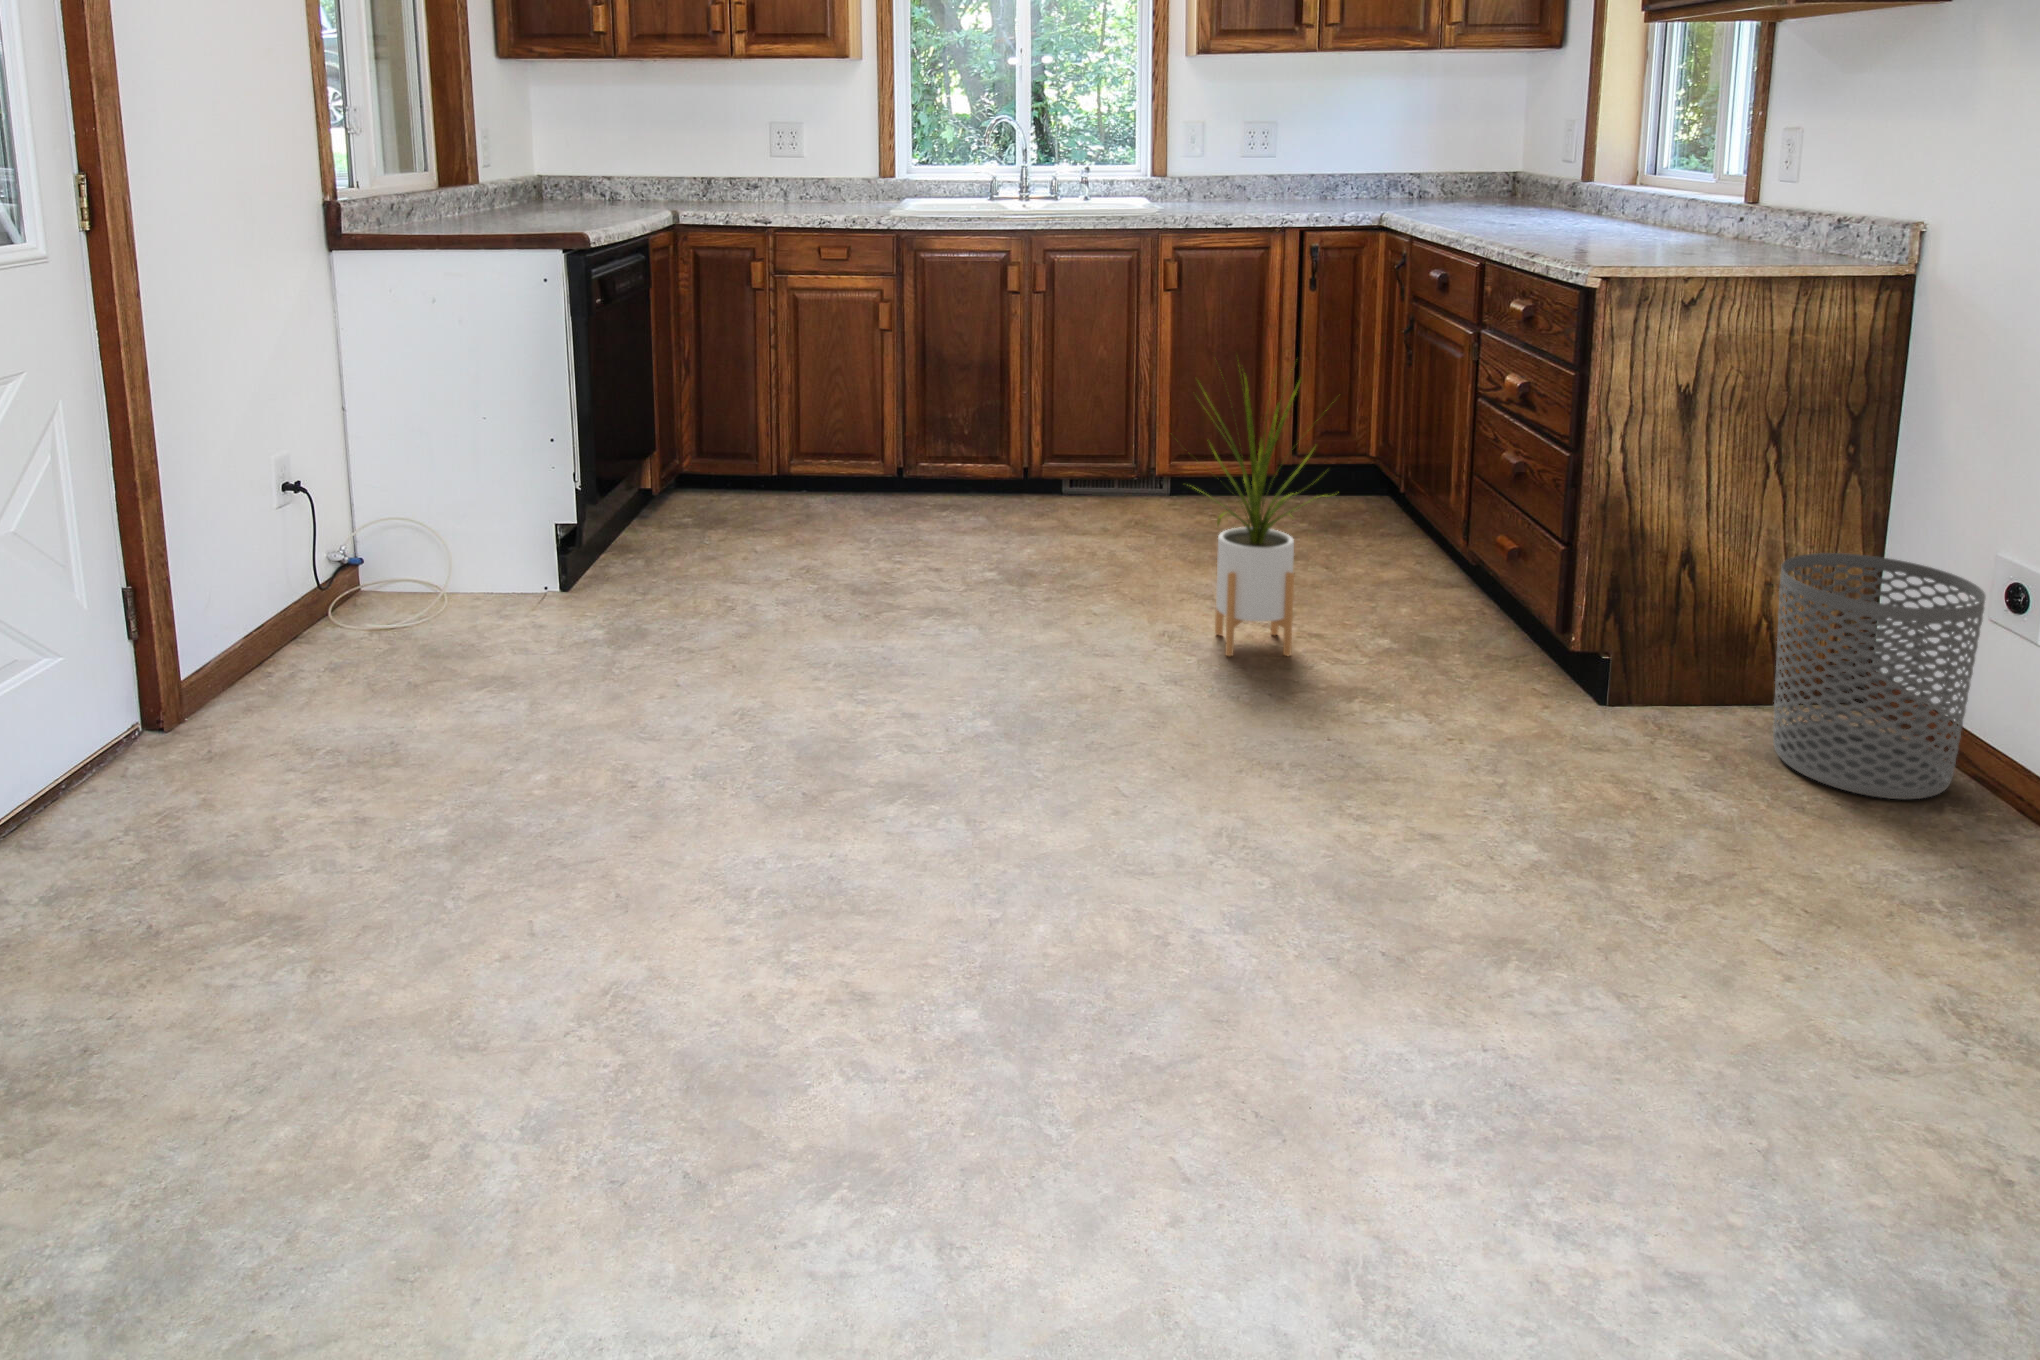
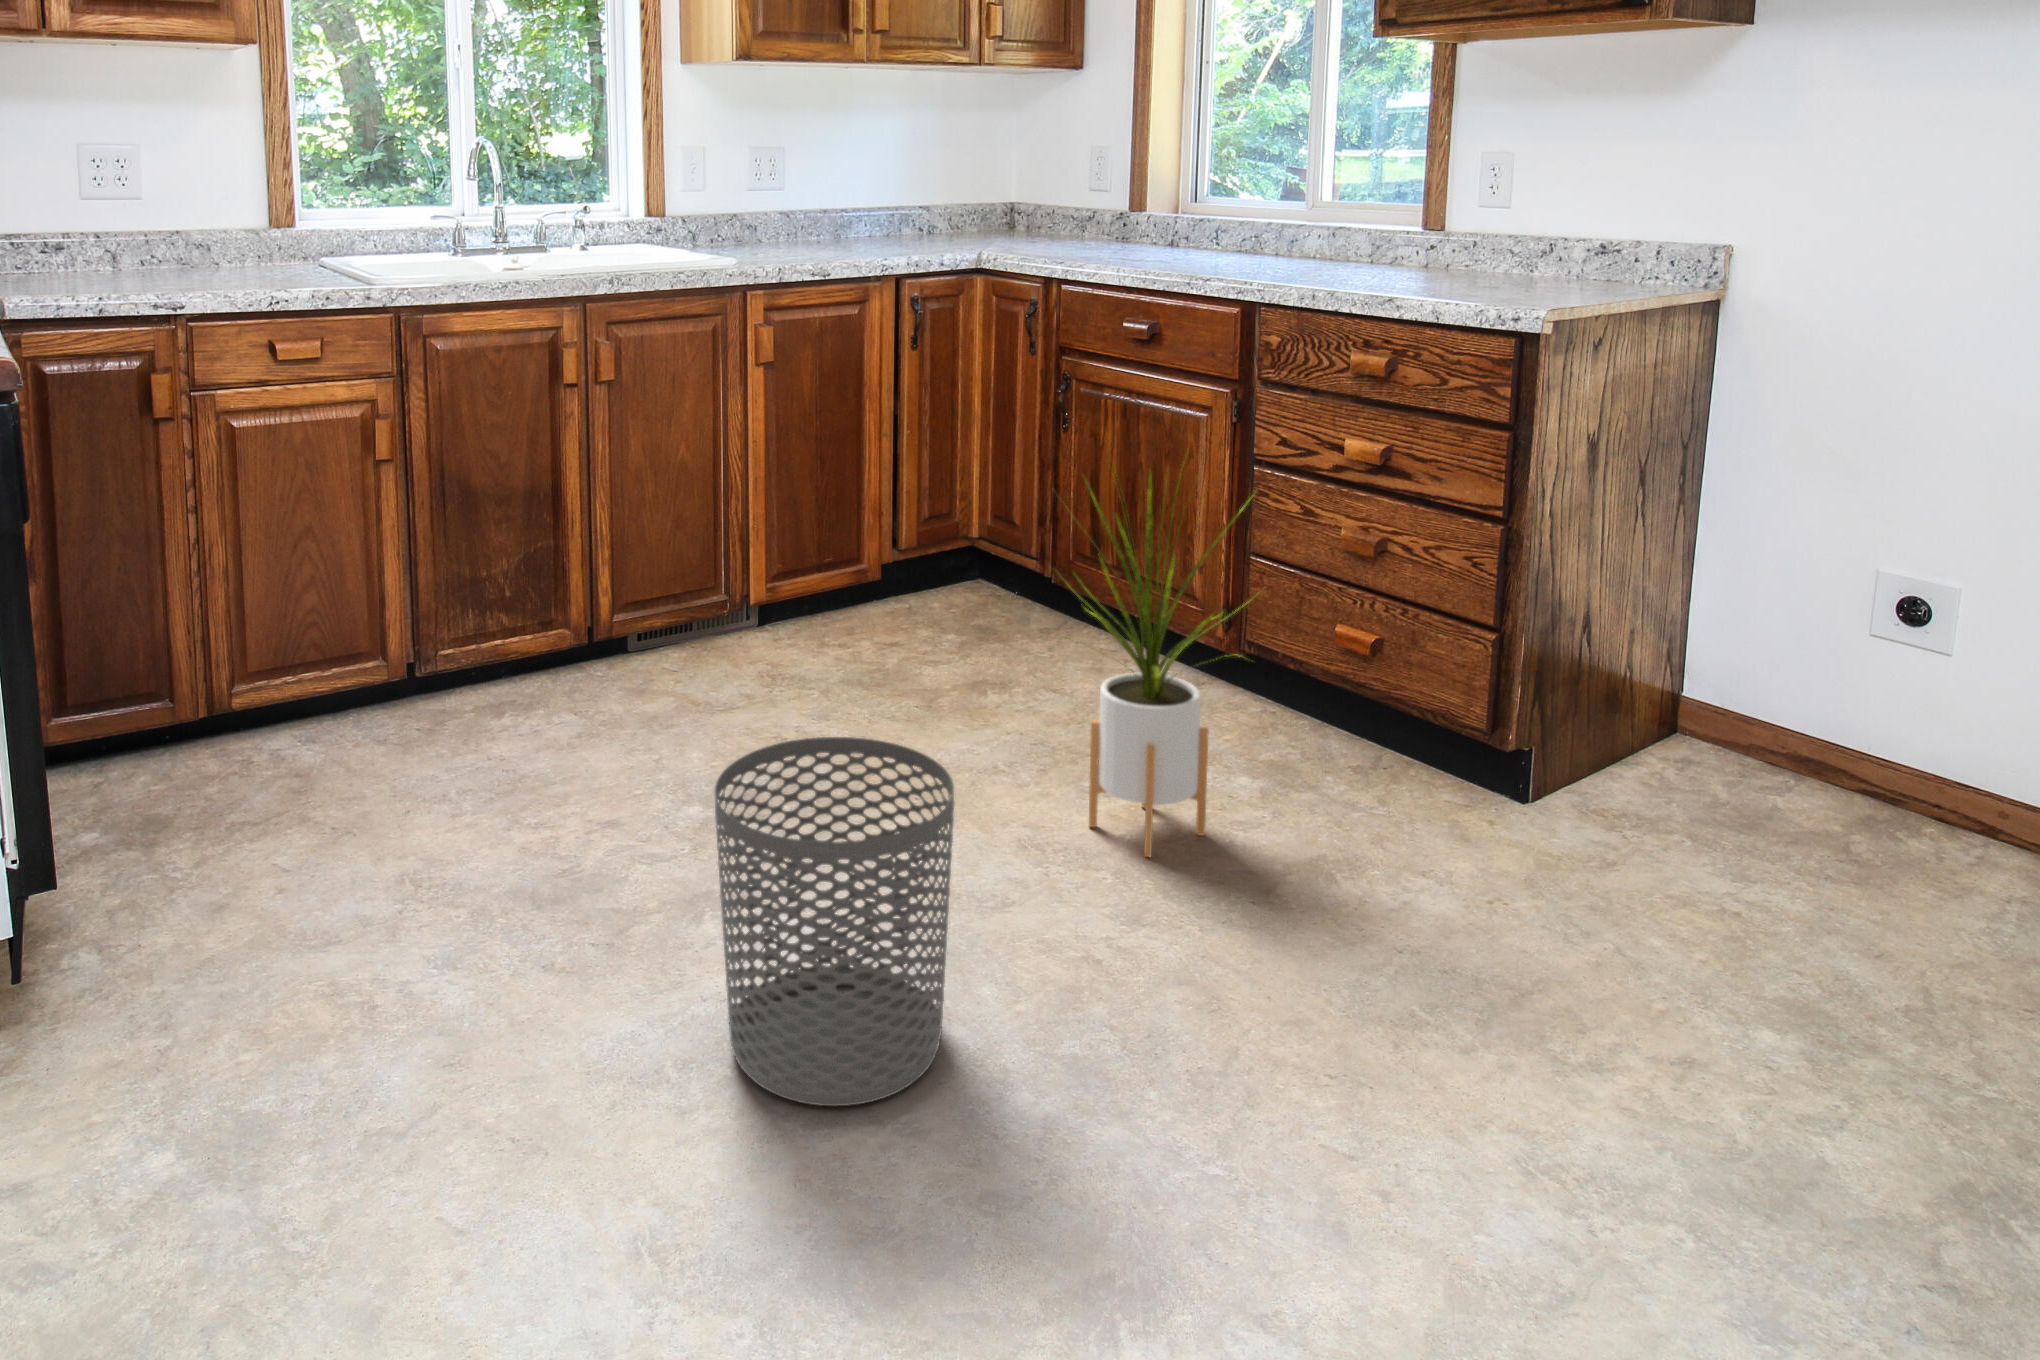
waste bin: present [1773,553,1986,799] -> present [714,737,954,1106]

